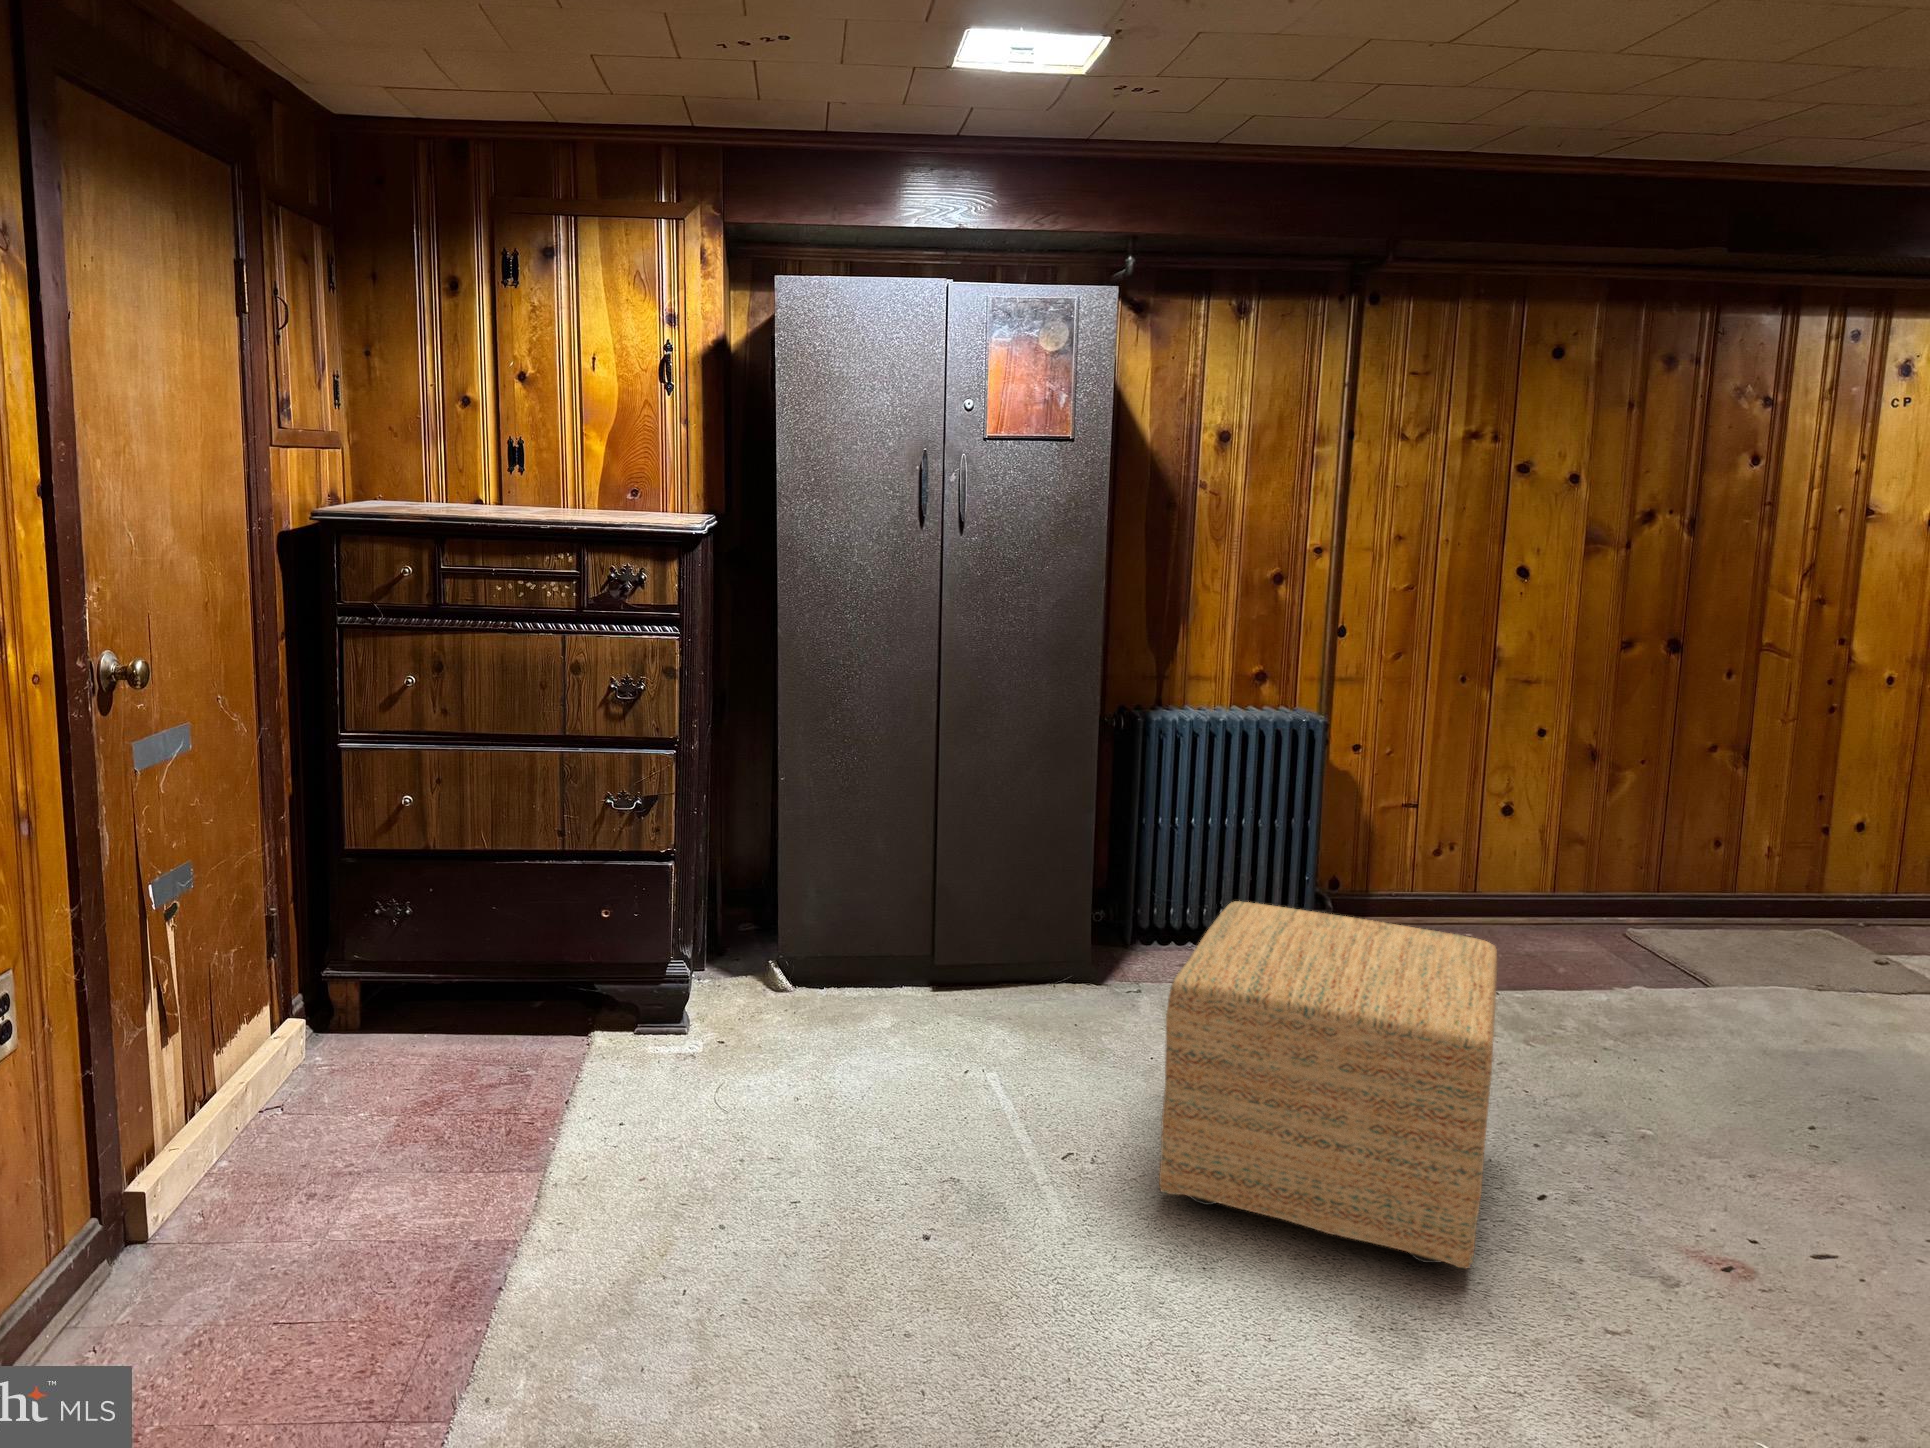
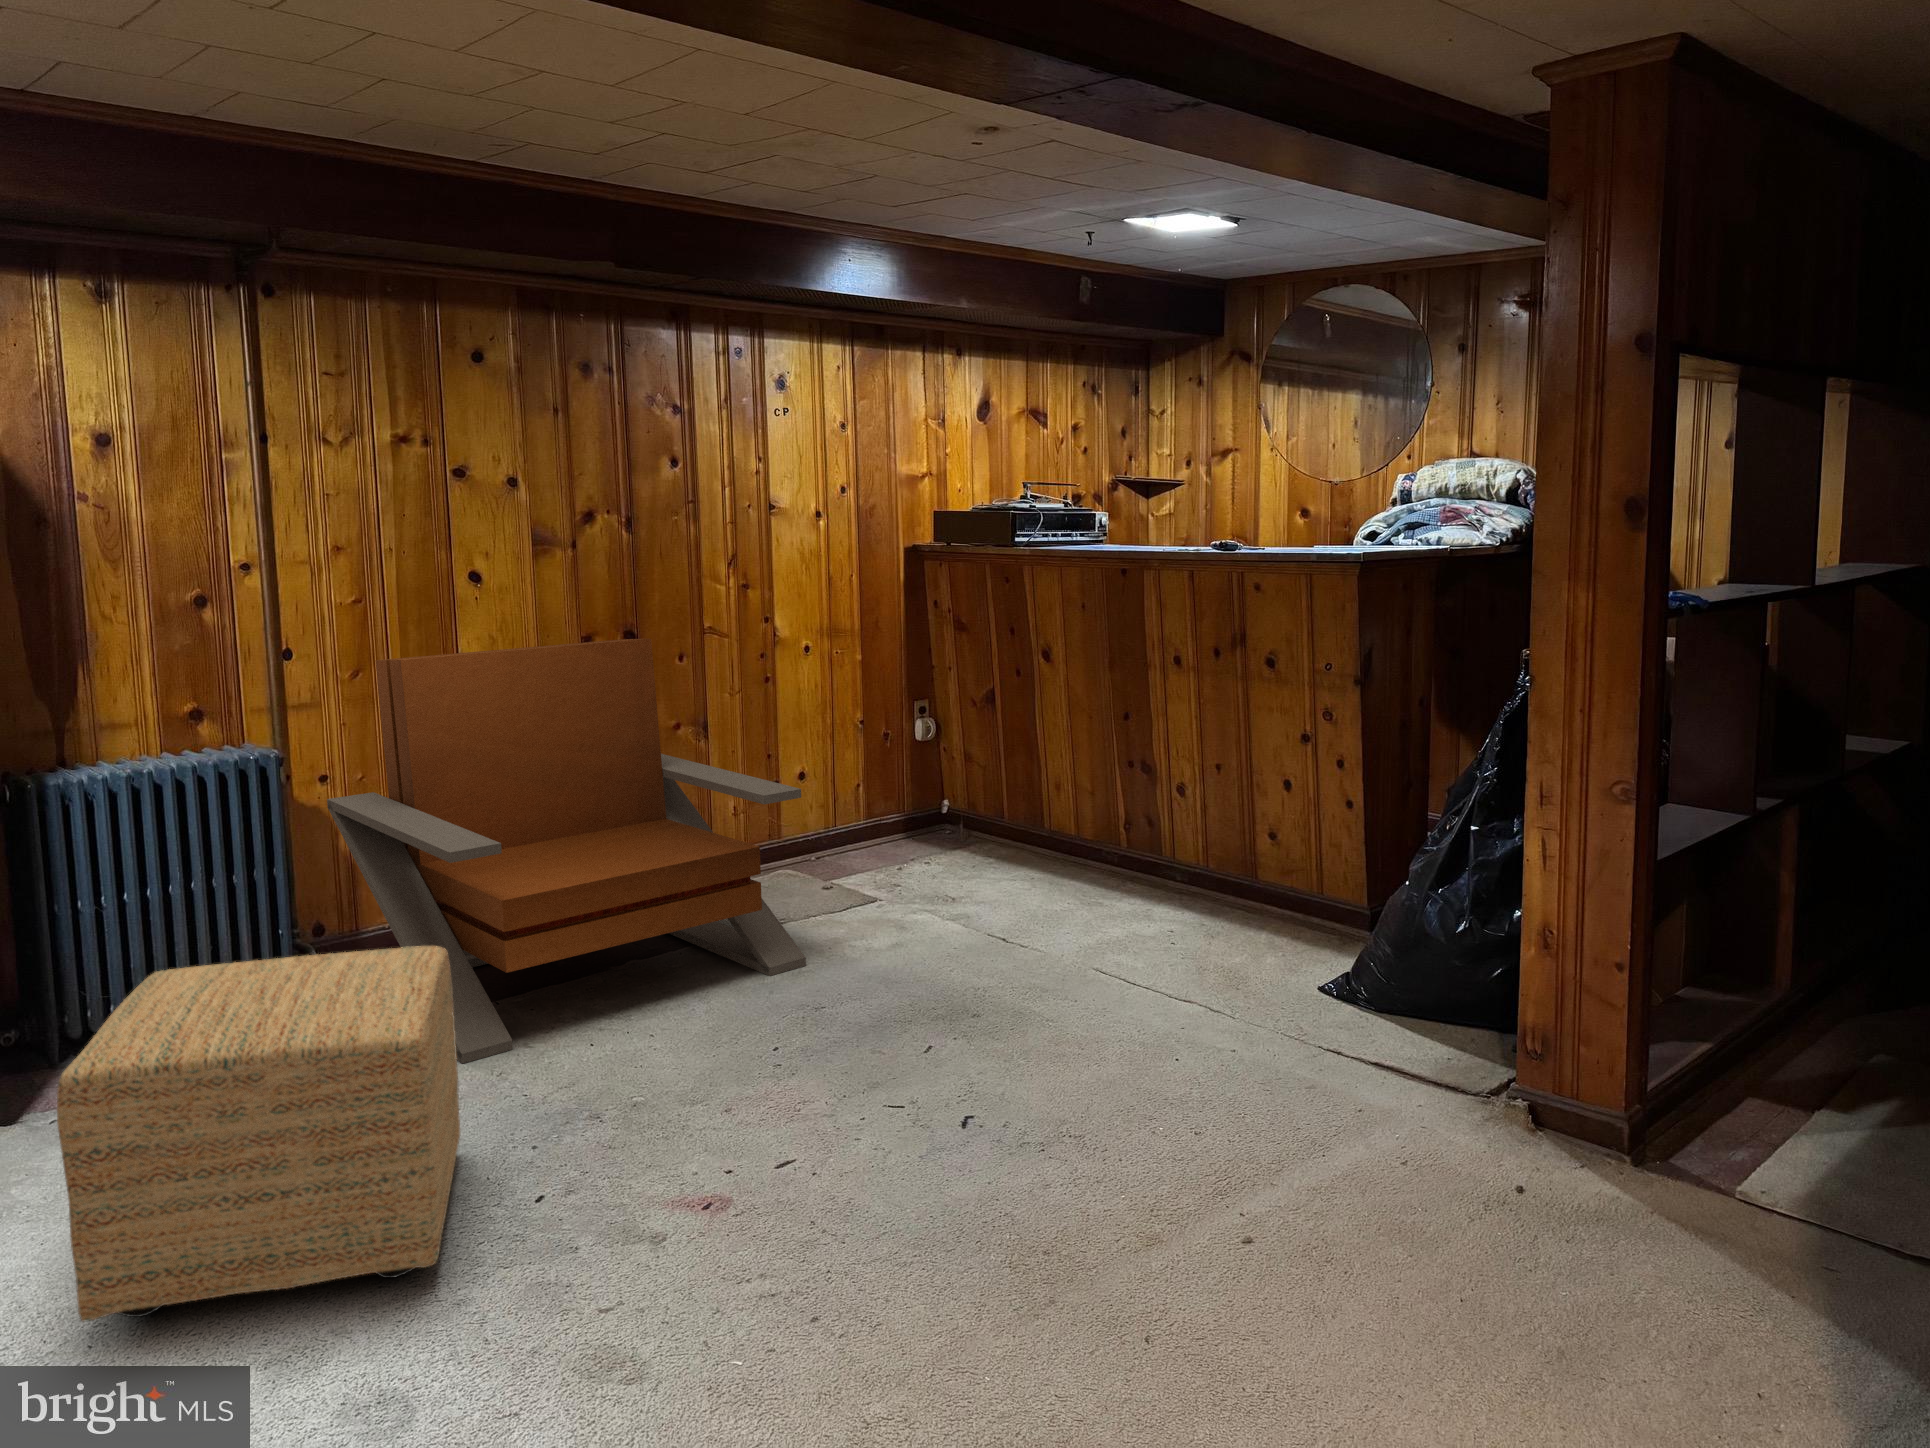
lounge chair: none [1350,645,1904,1054] -> present [327,639,806,1064]

